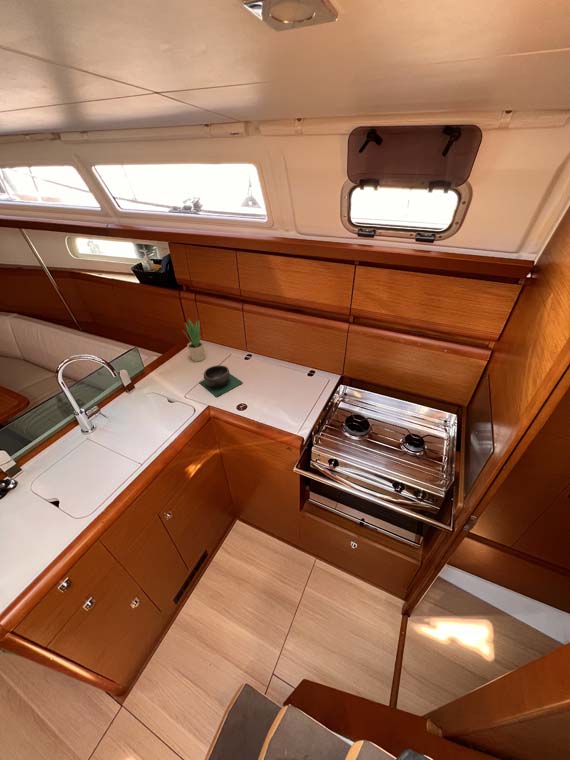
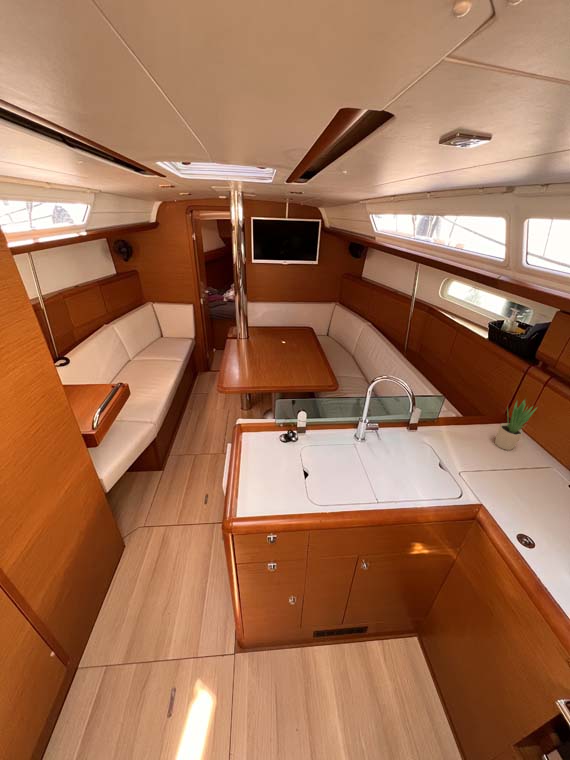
bowl: present [199,365,243,397] -> none [486,464,549,513]

